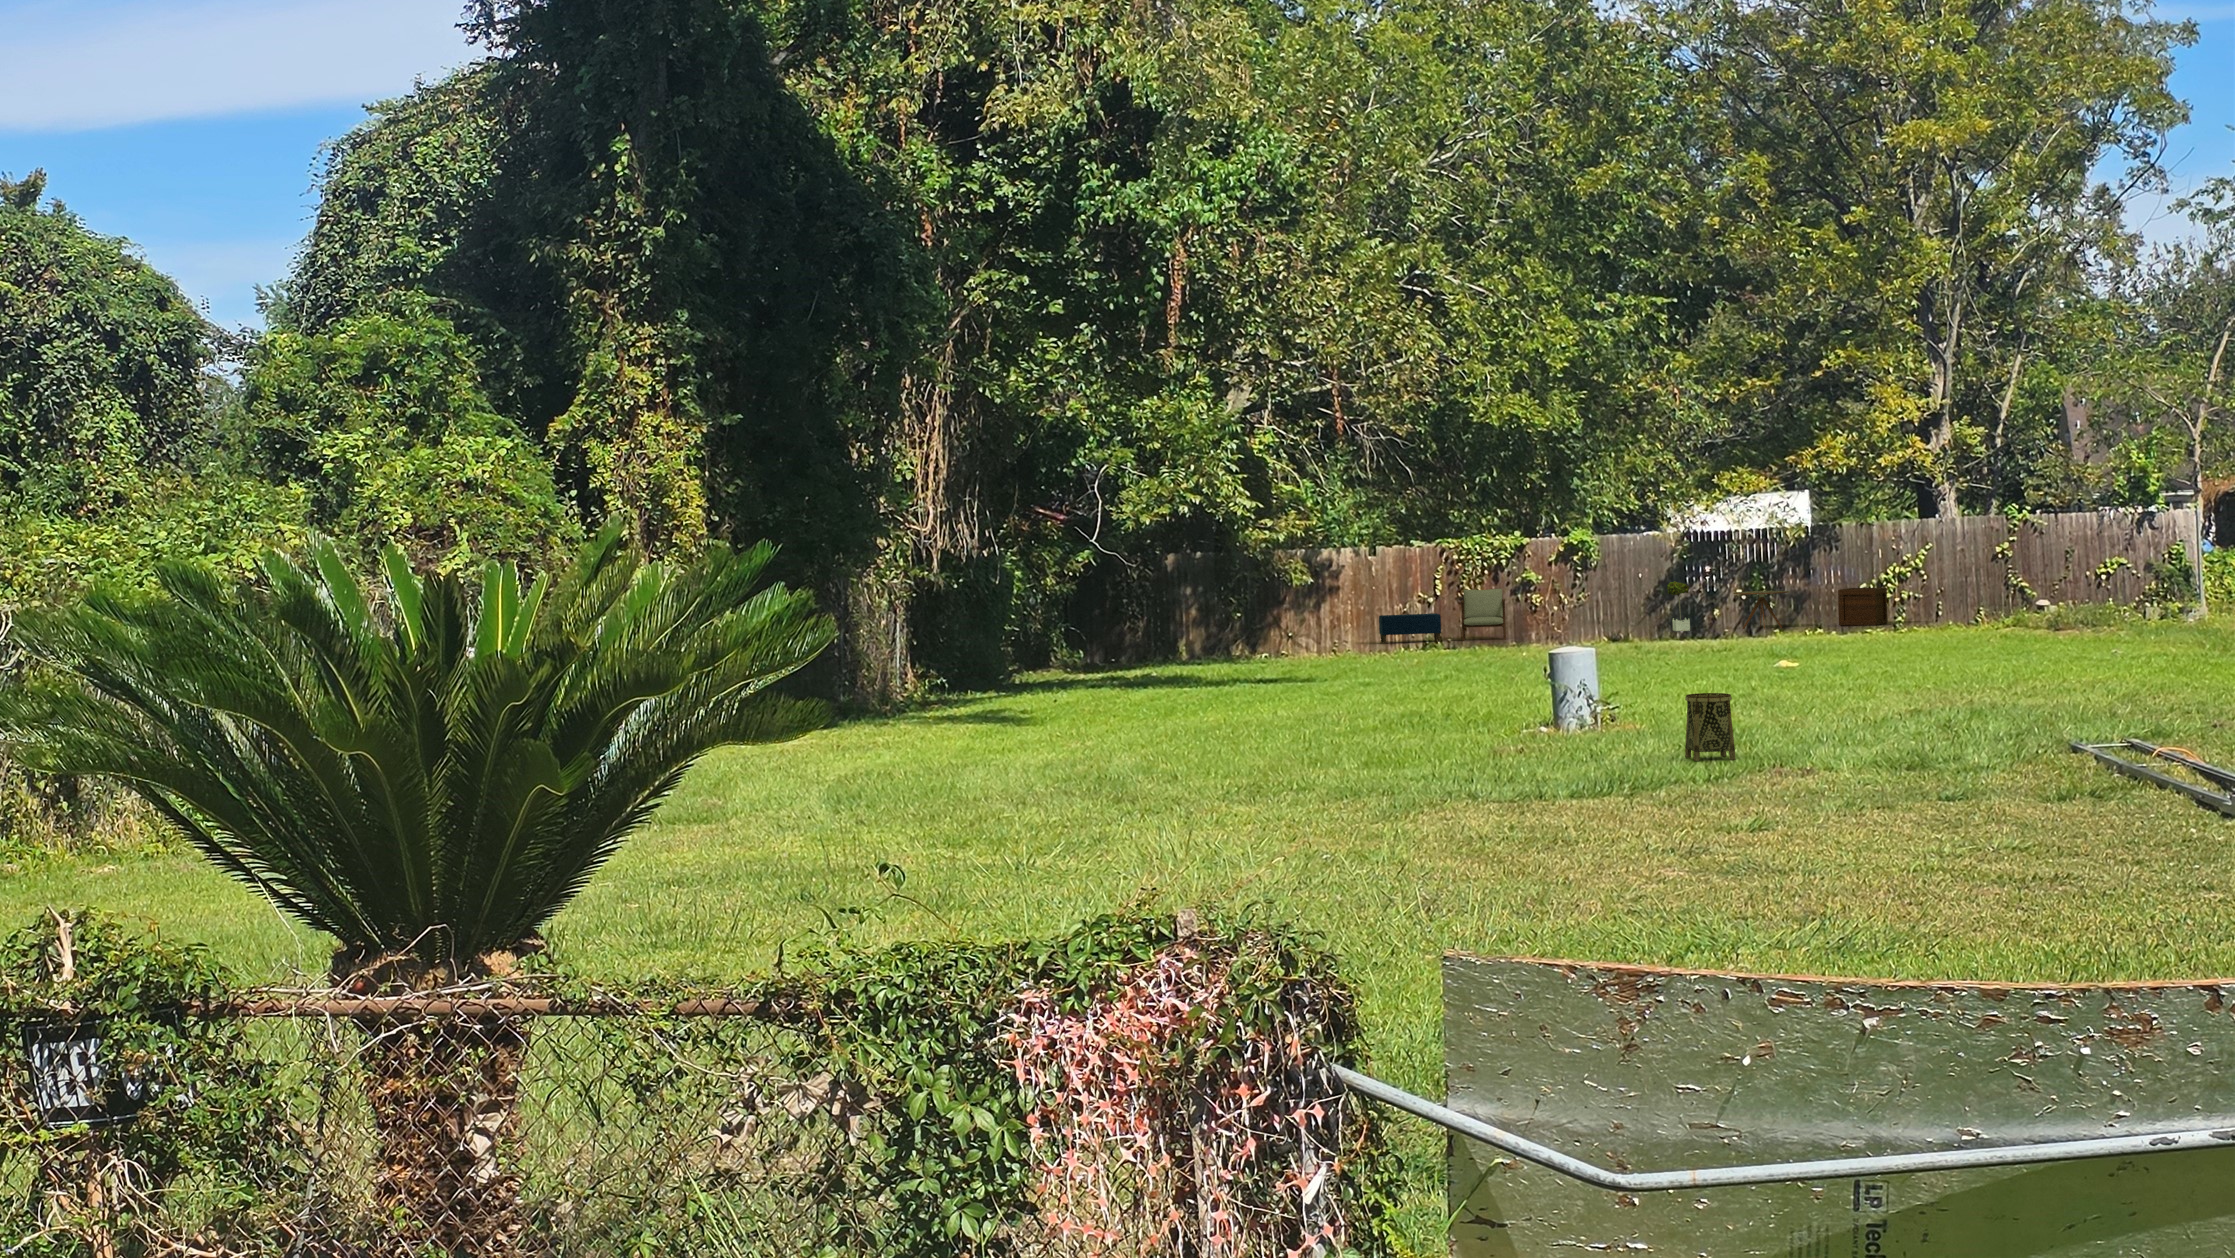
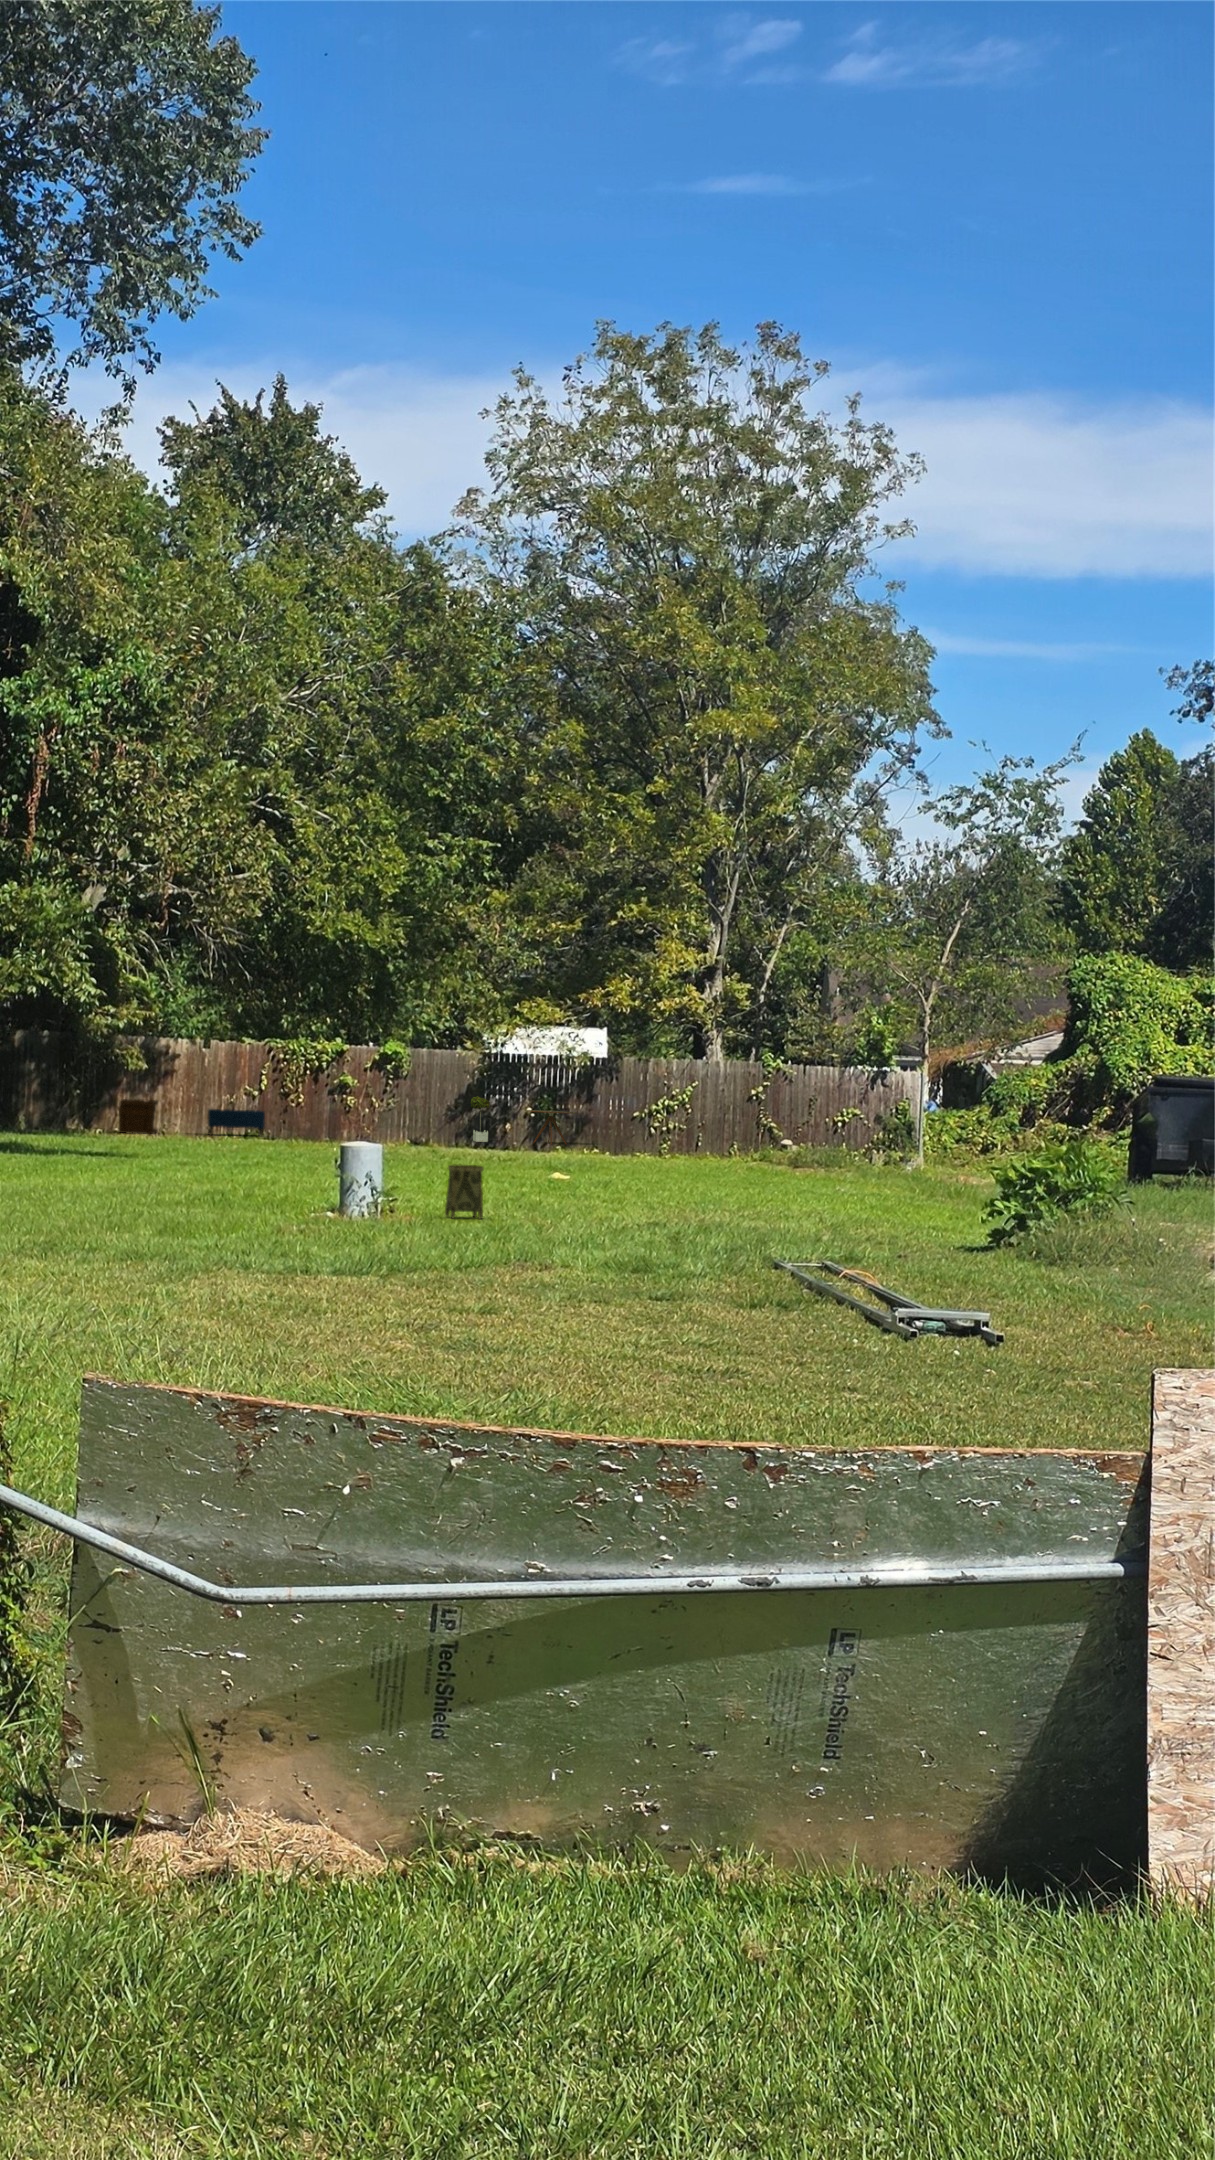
wooden crate: present [1838,588,1888,626] -> present [119,1099,158,1134]
lounge chair: present [1461,589,1506,641] -> none [283,1090,325,1139]

